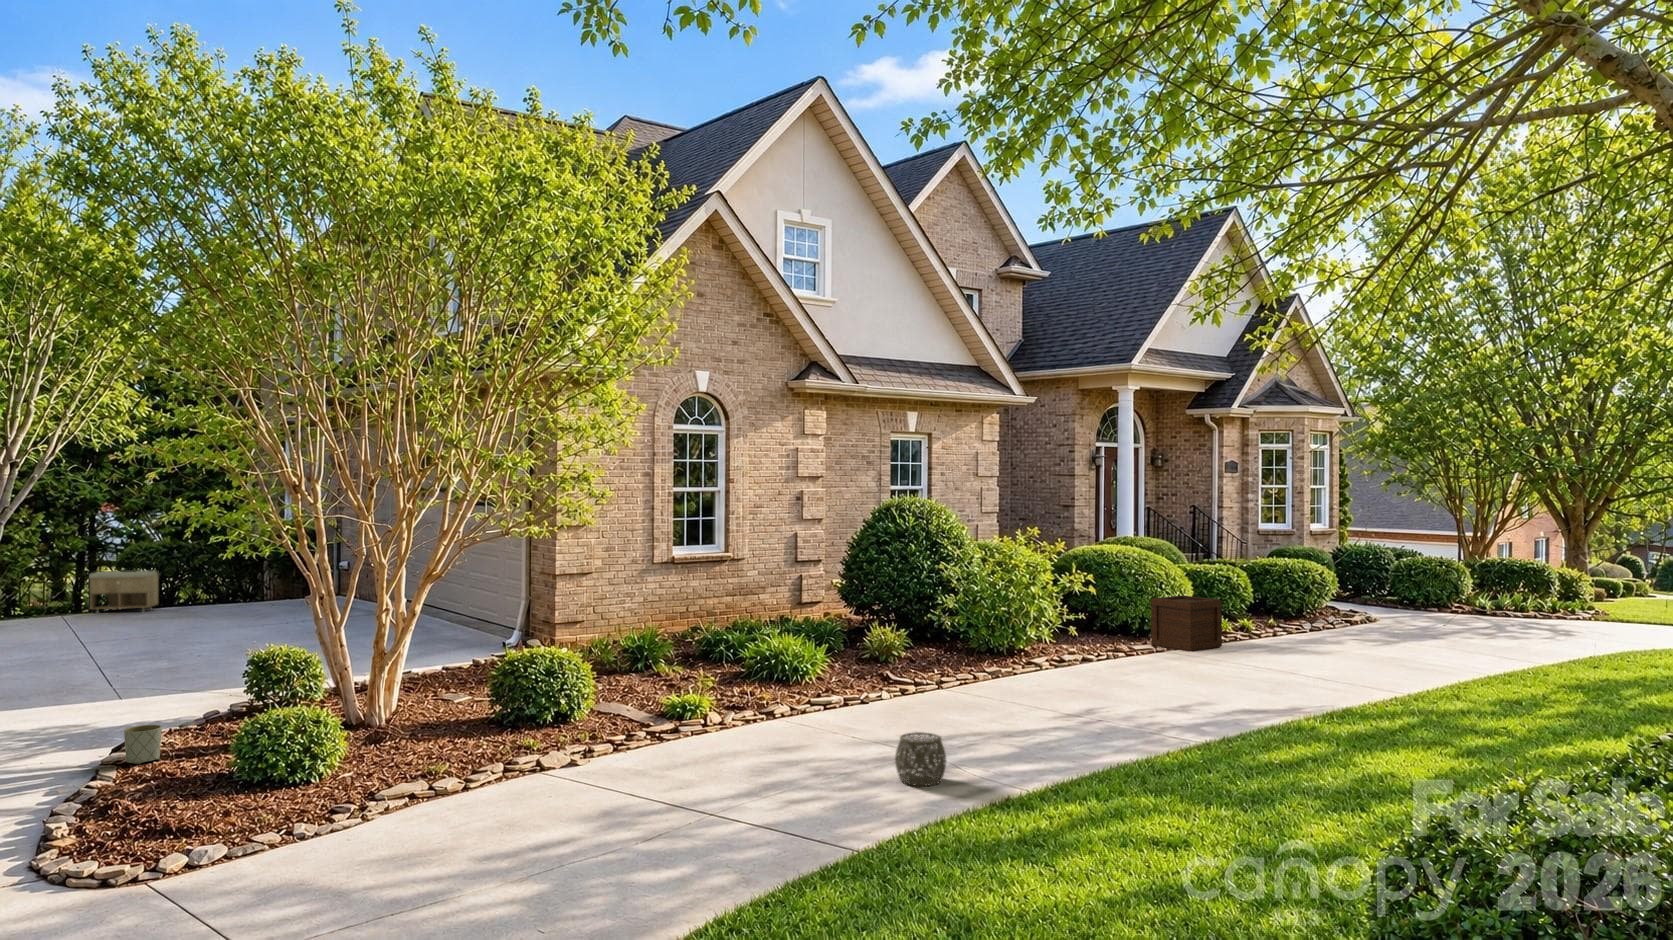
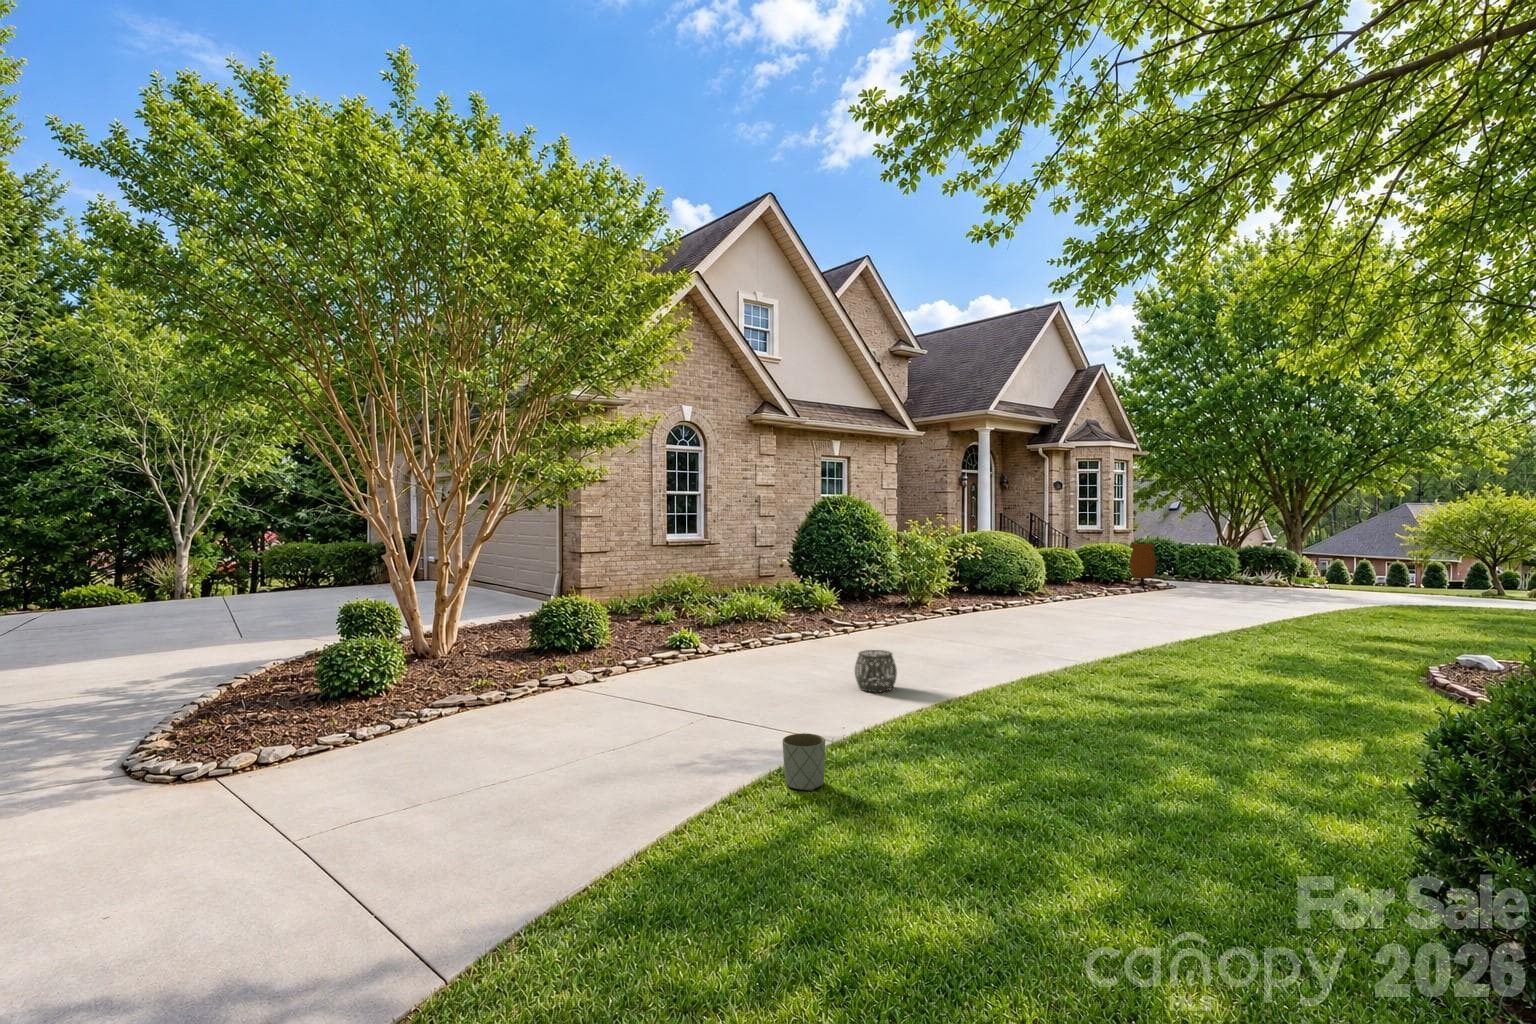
lounge chair: none [1310,564,1353,628] -> present [1127,544,1159,589]
storage bench: present [89,571,158,613] -> none [253,563,304,593]
wooden crate: present [1151,596,1222,651] -> none [1018,565,1071,604]
planter: present [124,725,162,764] -> present [782,733,825,791]

